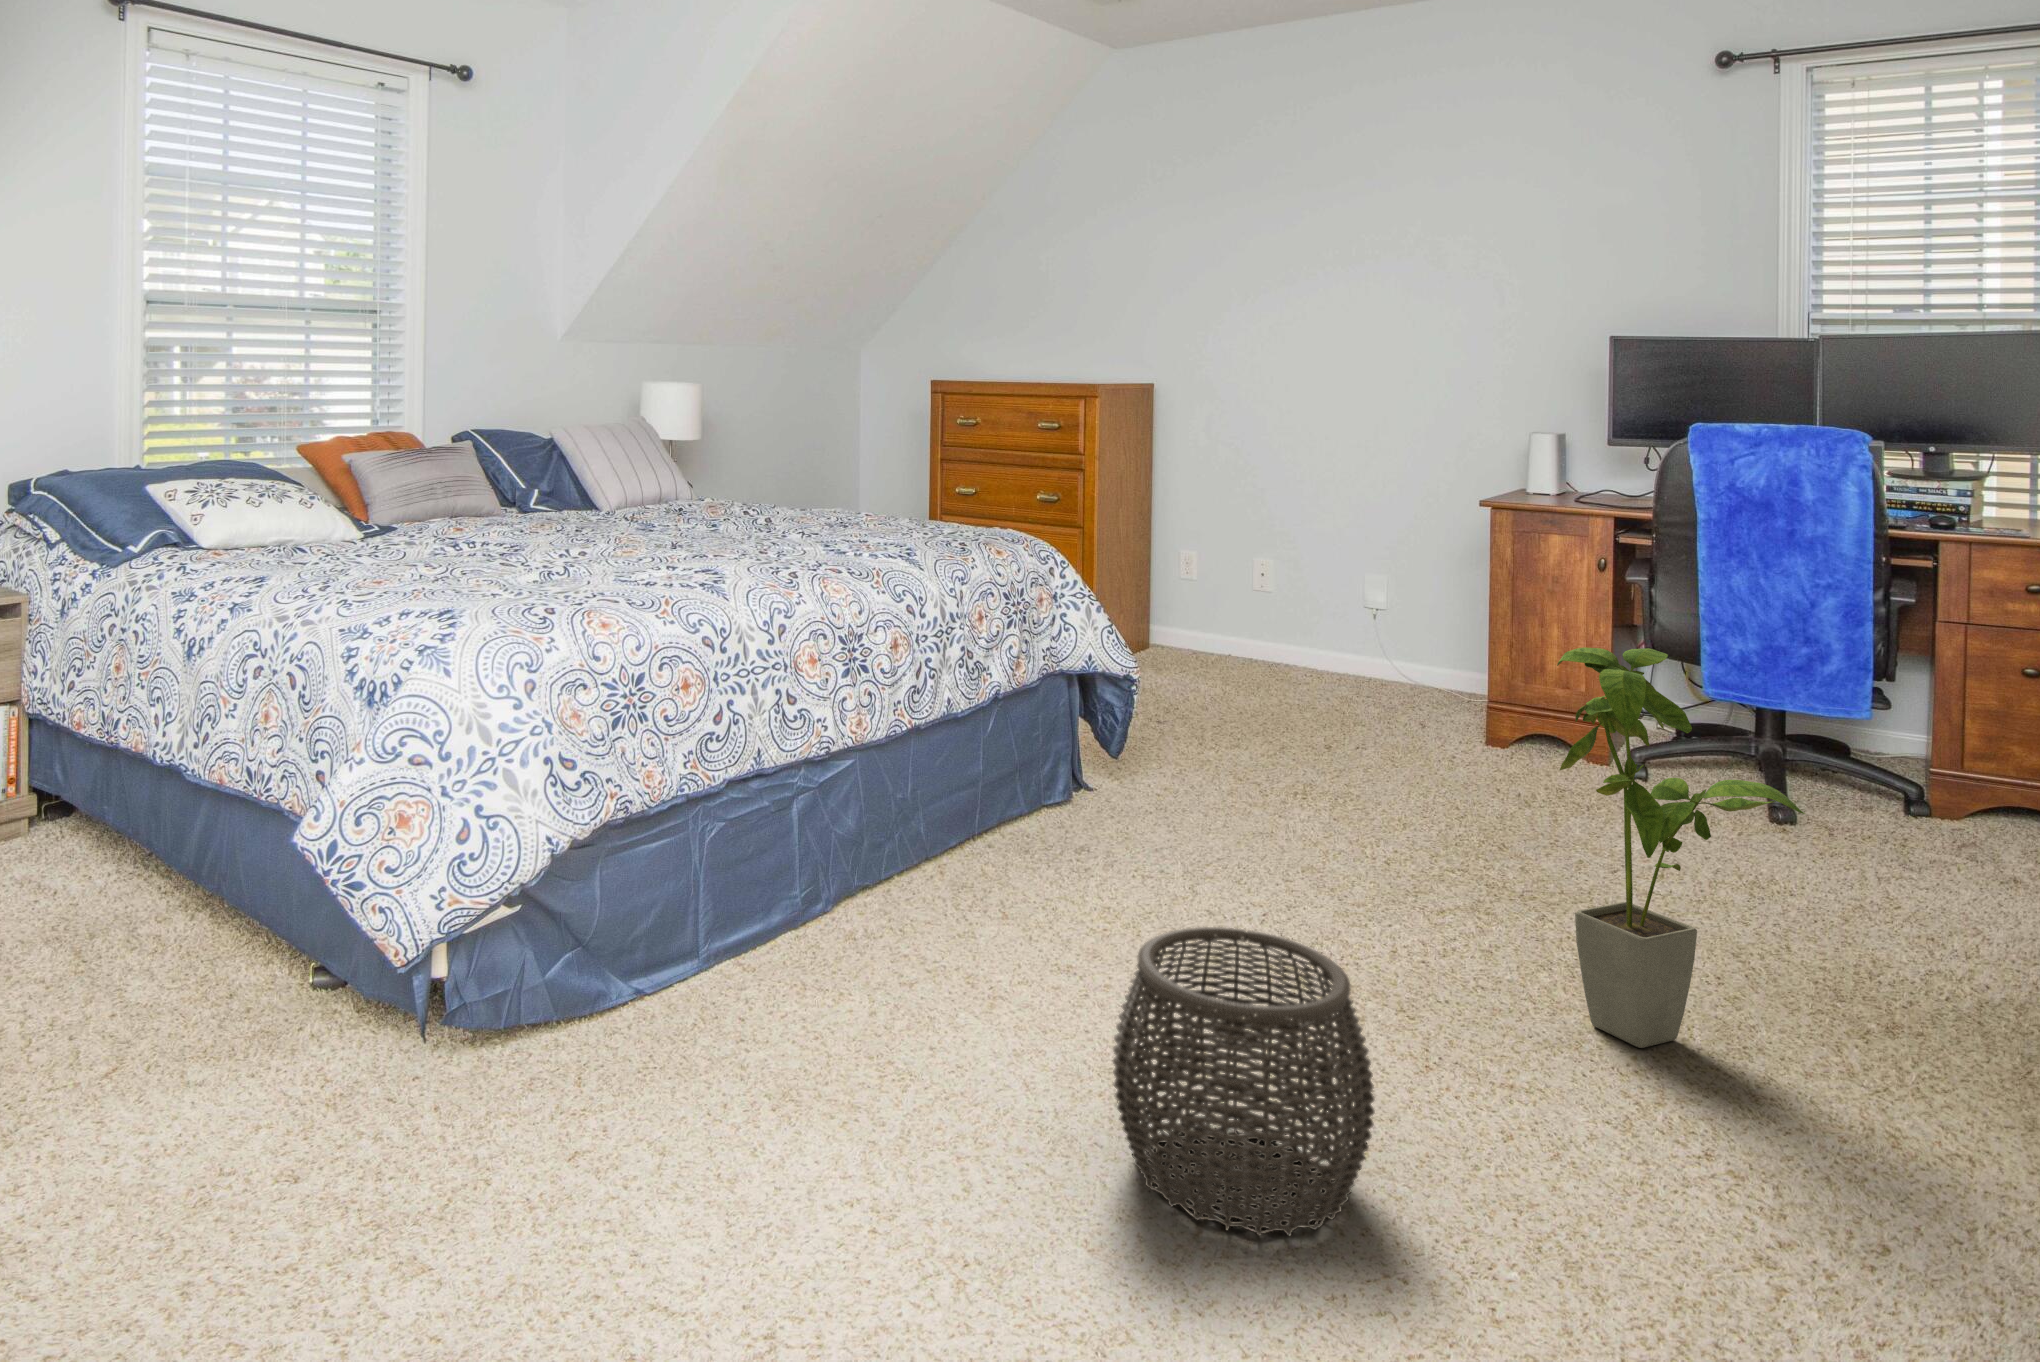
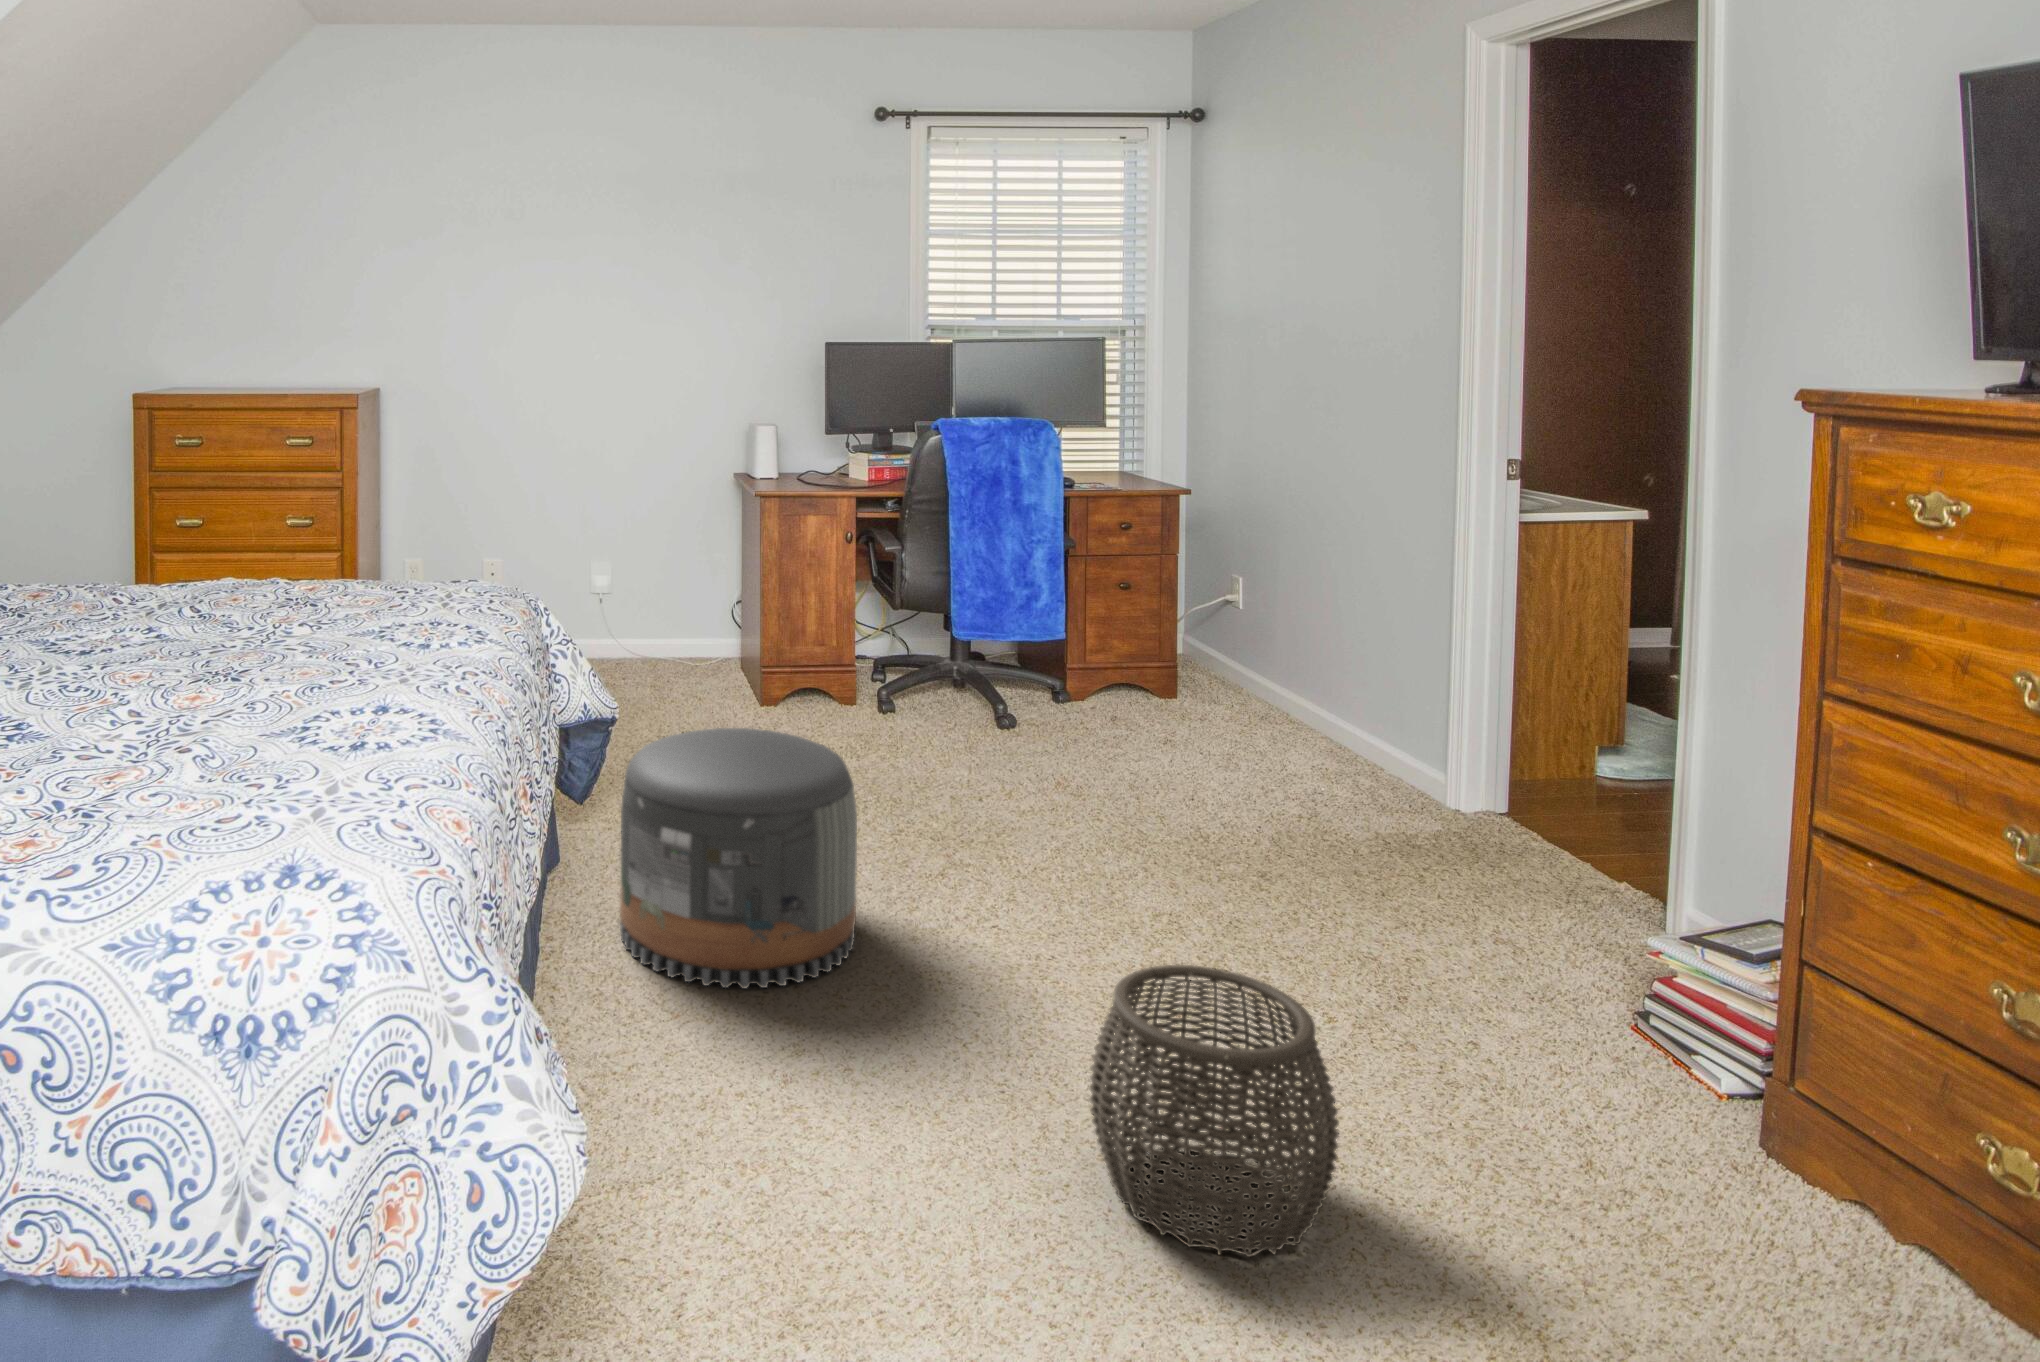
house plant: present [1557,647,1805,1048] -> none [1129,635,1308,952]
pouf: none [1015,683,1252,927] -> present [620,728,857,988]

